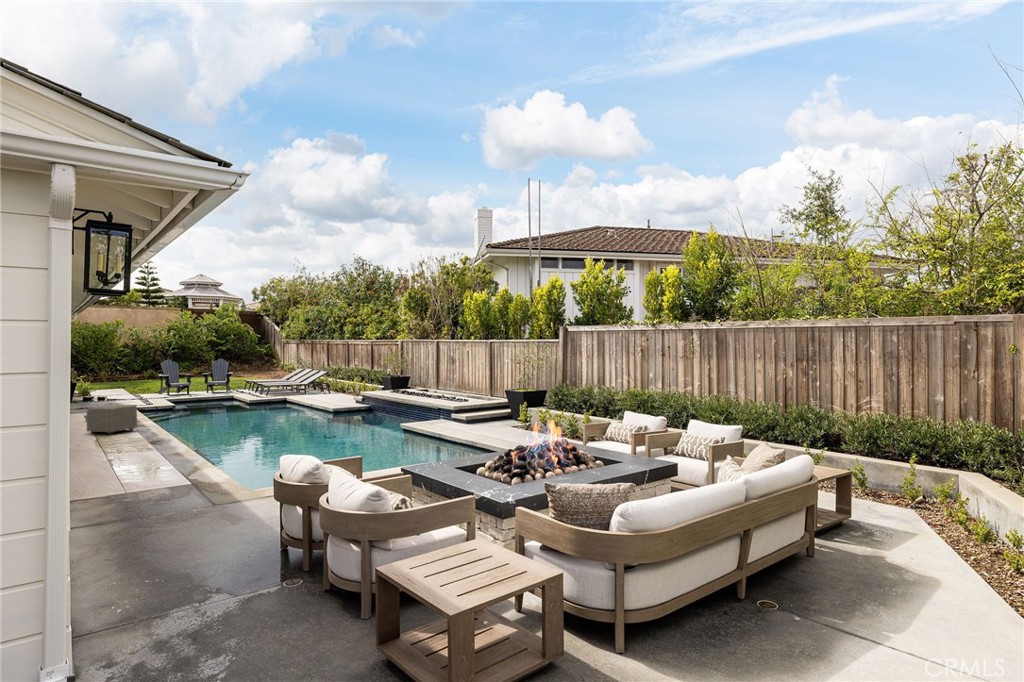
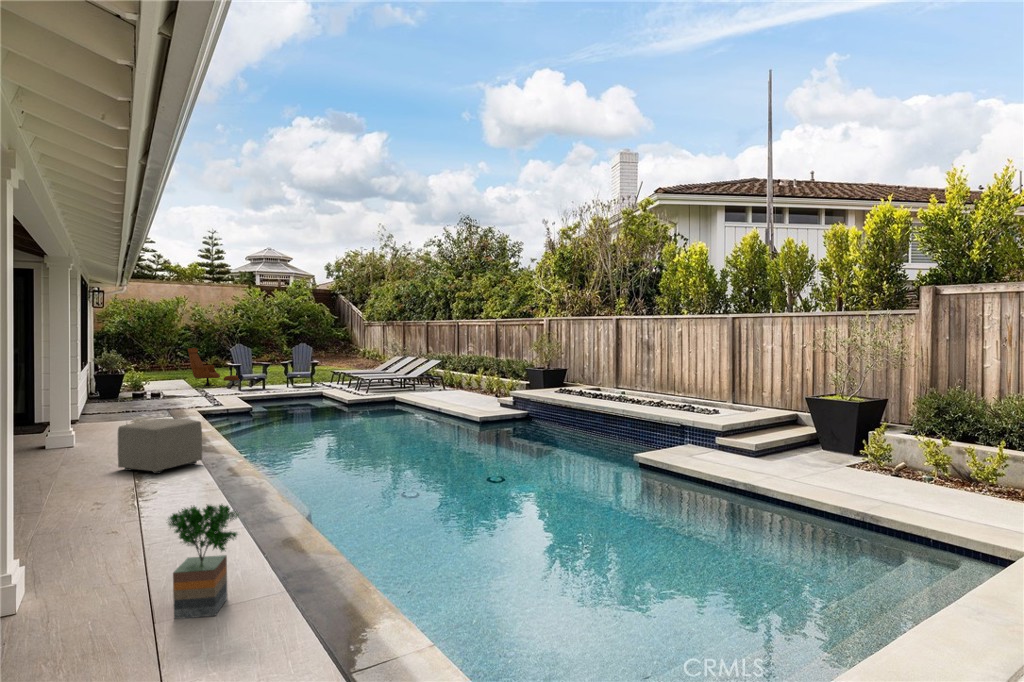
lounge chair: none [127,363,171,394] -> present [188,348,239,388]
potted tree: none [120,425,152,468] -> present [168,504,239,619]

